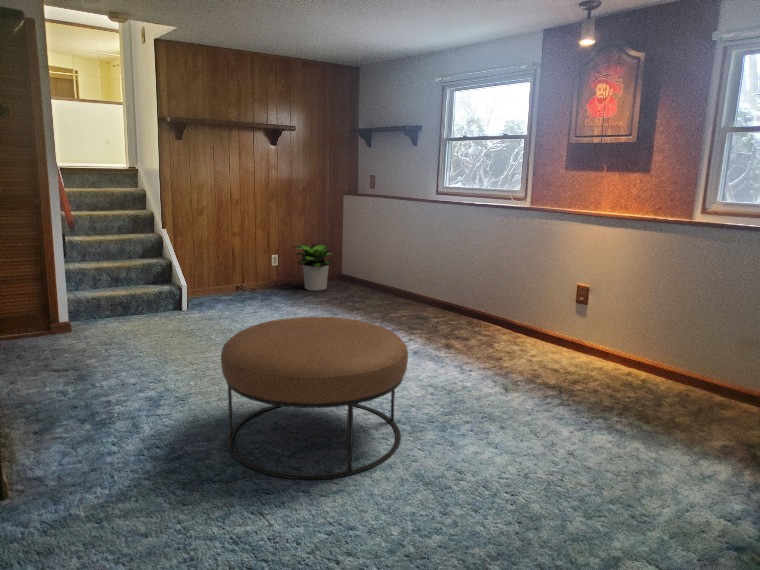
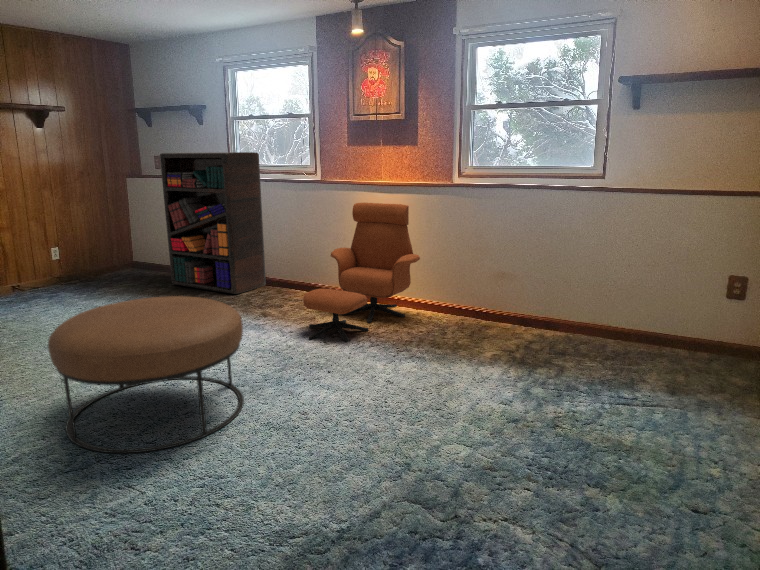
bookshelf: none [368,172,468,321] -> present [160,152,266,294]
lounge chair: none [489,236,638,394] -> present [303,203,420,341]
potted plant: present [294,244,336,291] -> none [76,231,136,280]

